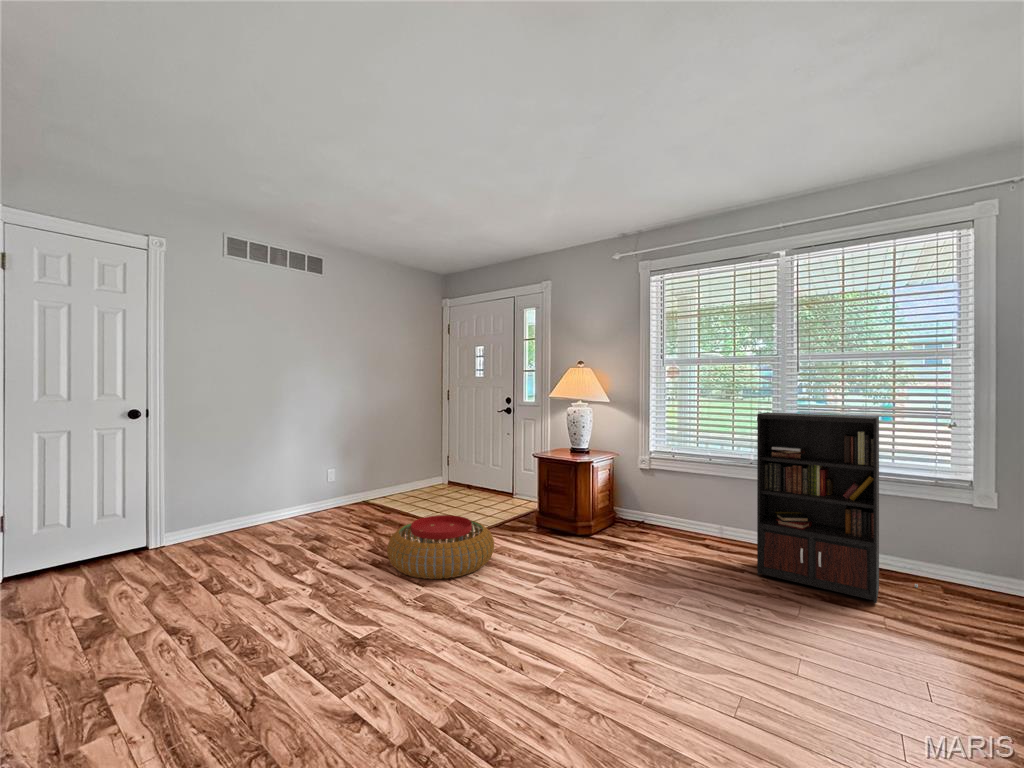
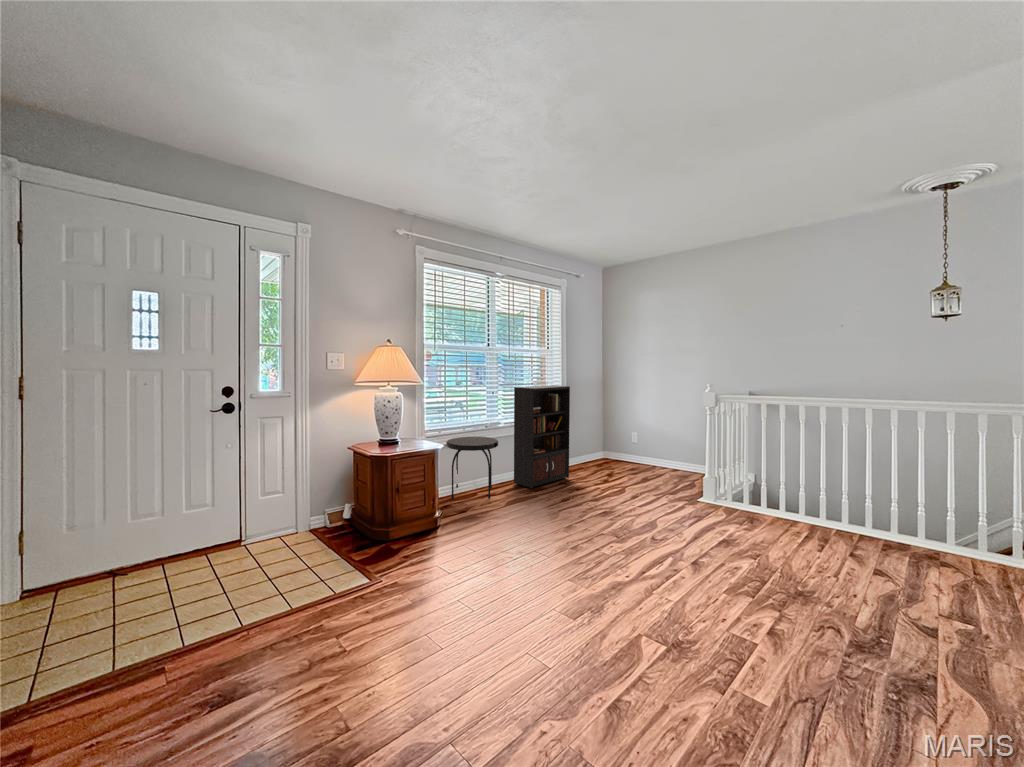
side table: none [661,471,734,555] -> present [446,436,498,498]
pouf: present [387,515,494,579] -> none [395,538,532,639]

